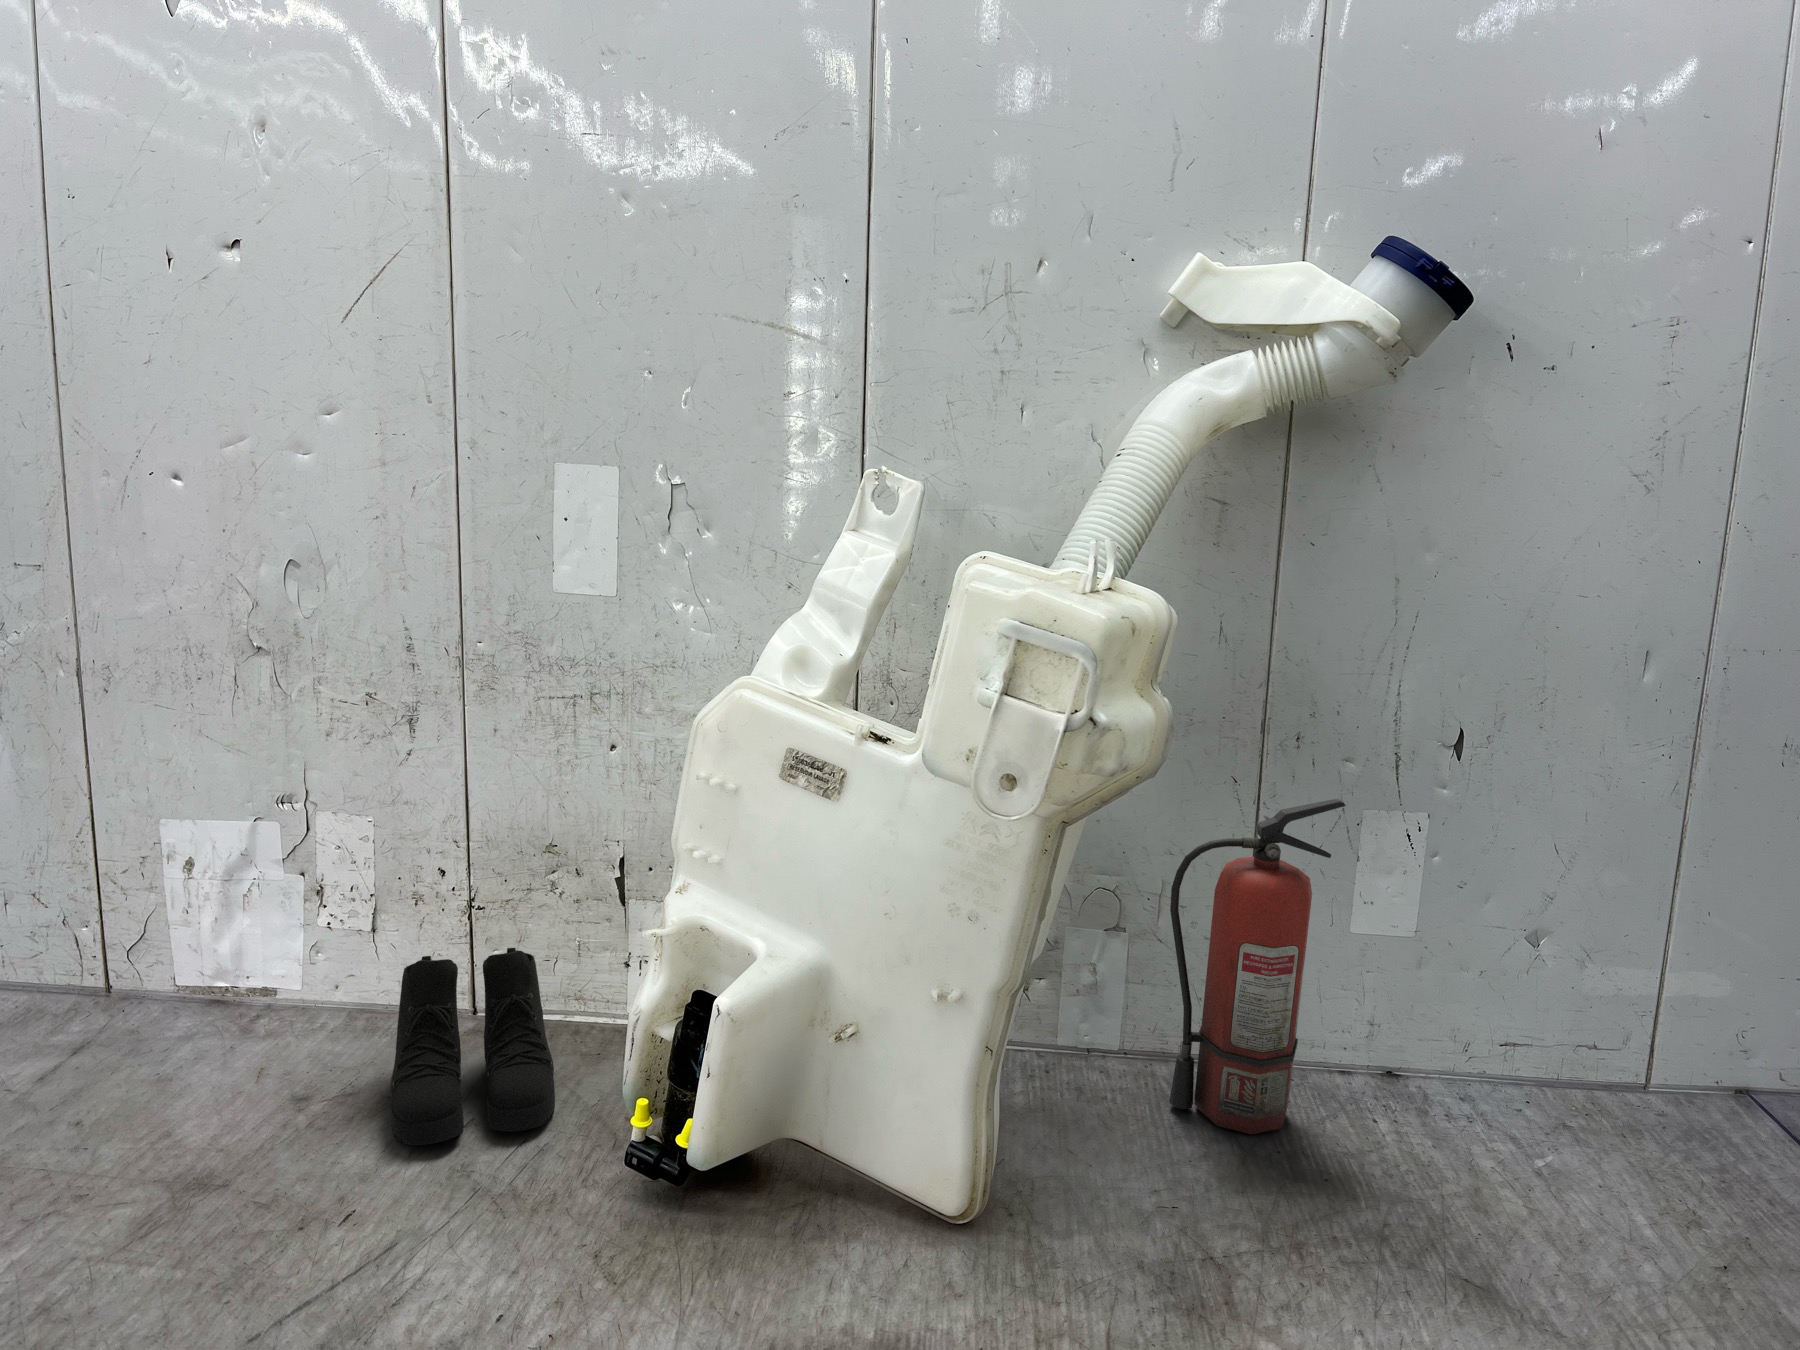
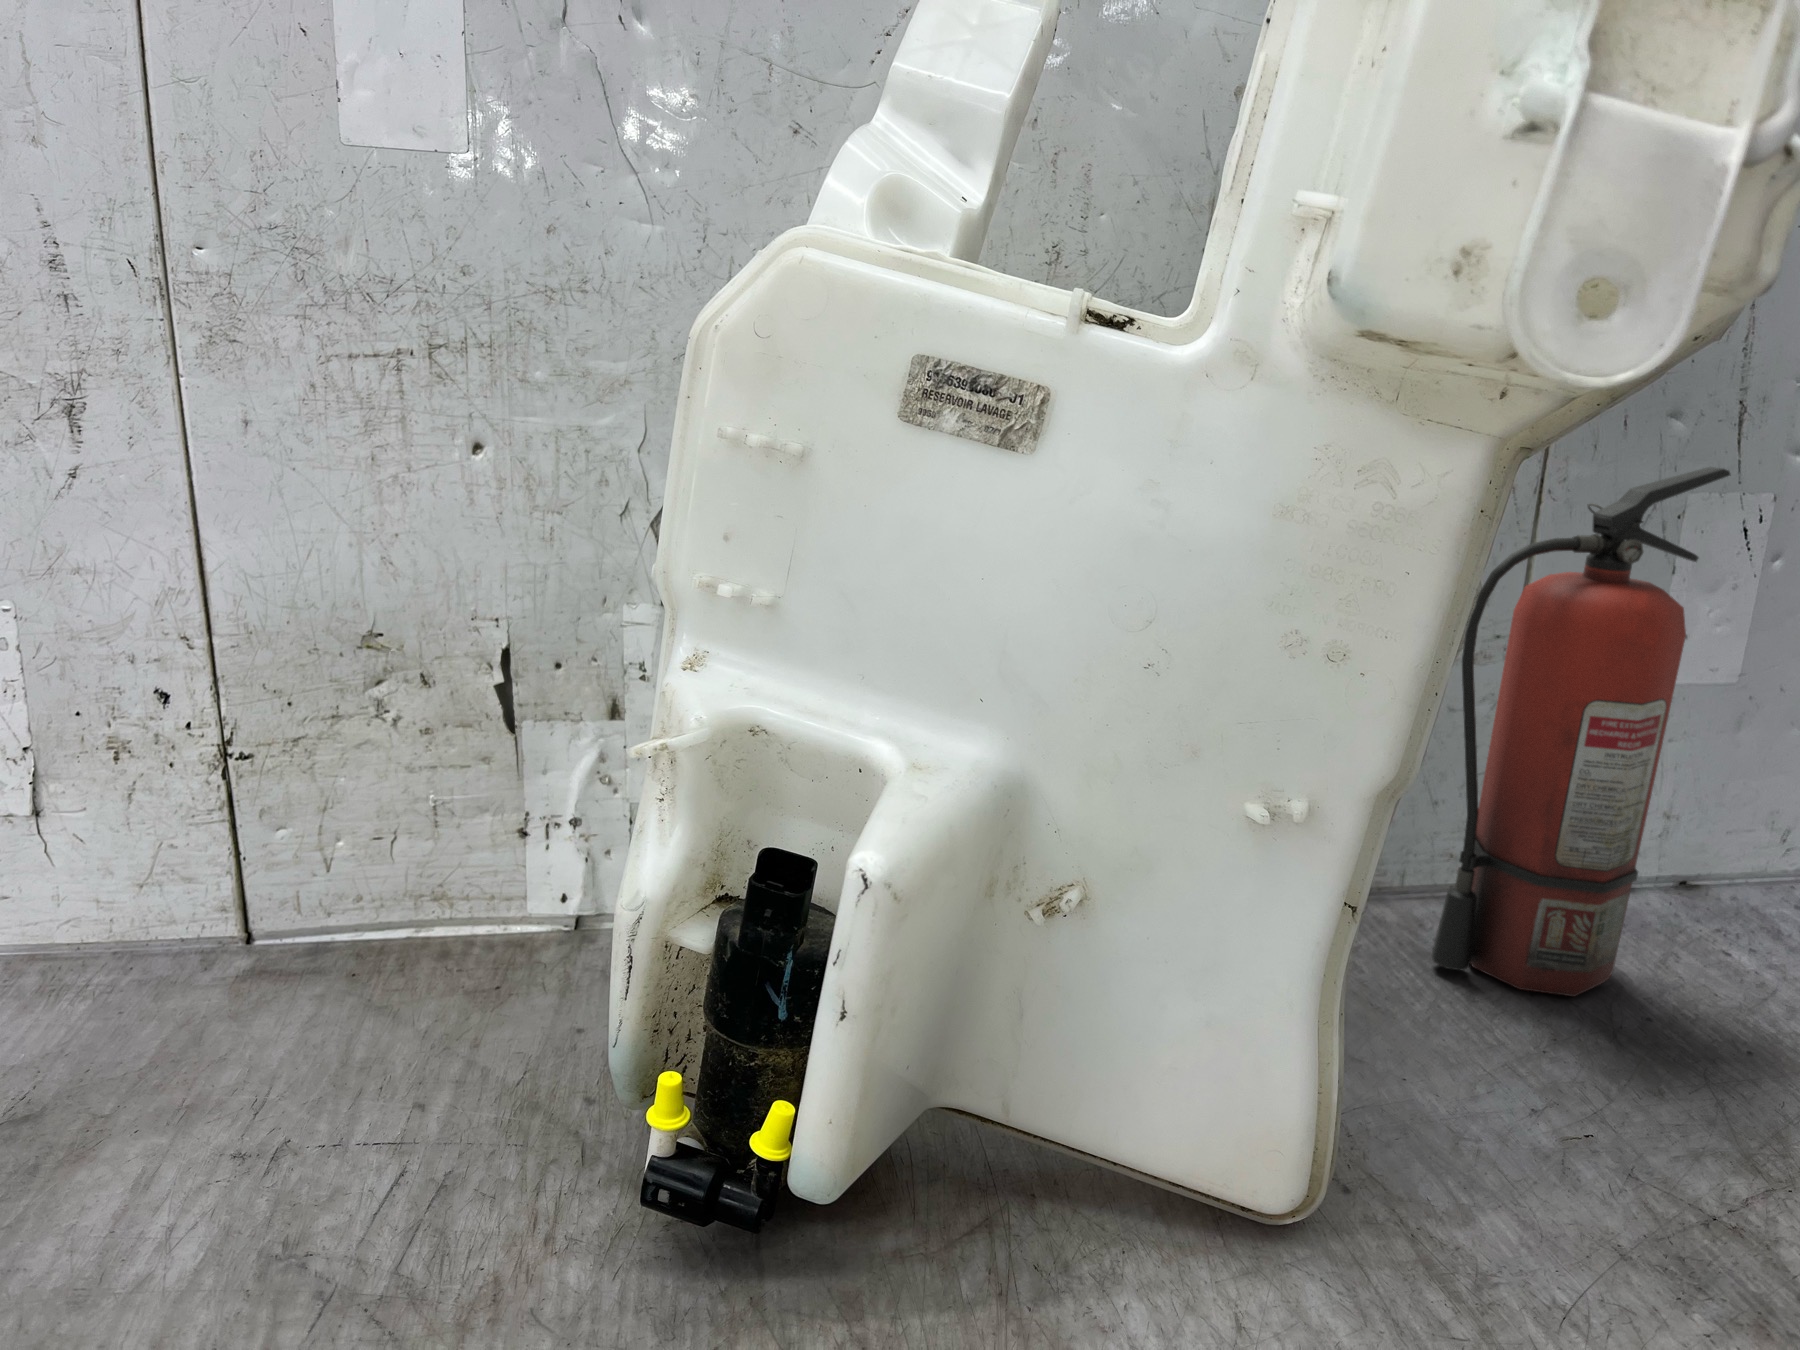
boots: present [391,948,555,1145] -> none [105,818,448,1218]

